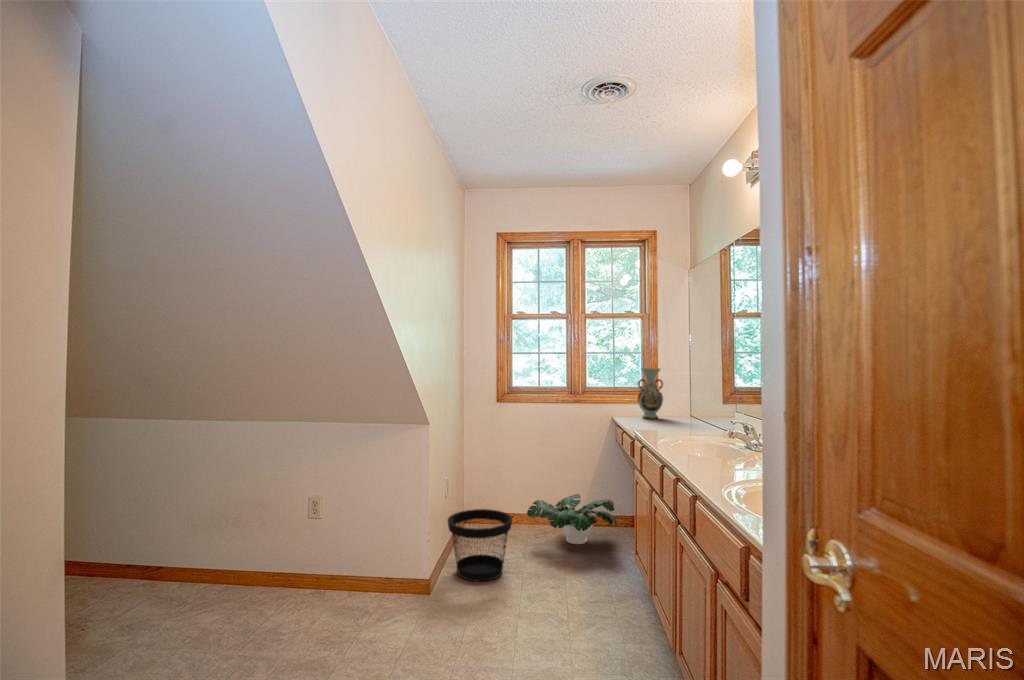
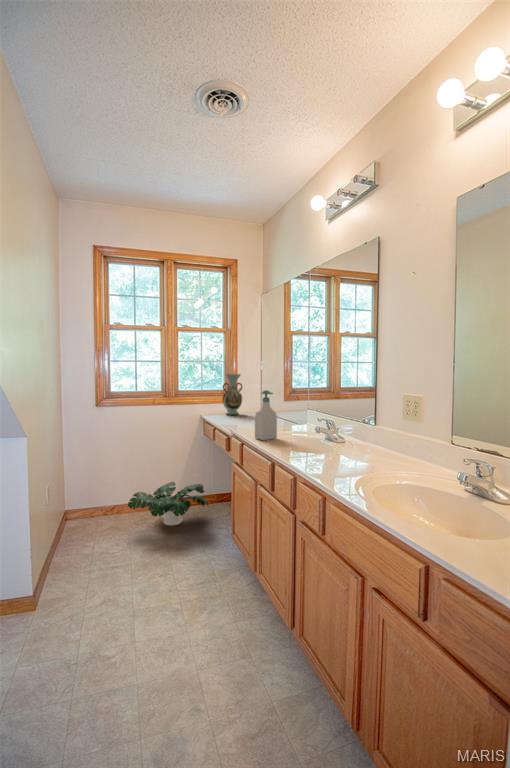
soap bottle: none [661,387,688,445] -> present [255,390,277,440]
wastebasket: present [448,509,512,581] -> none [46,509,116,583]

